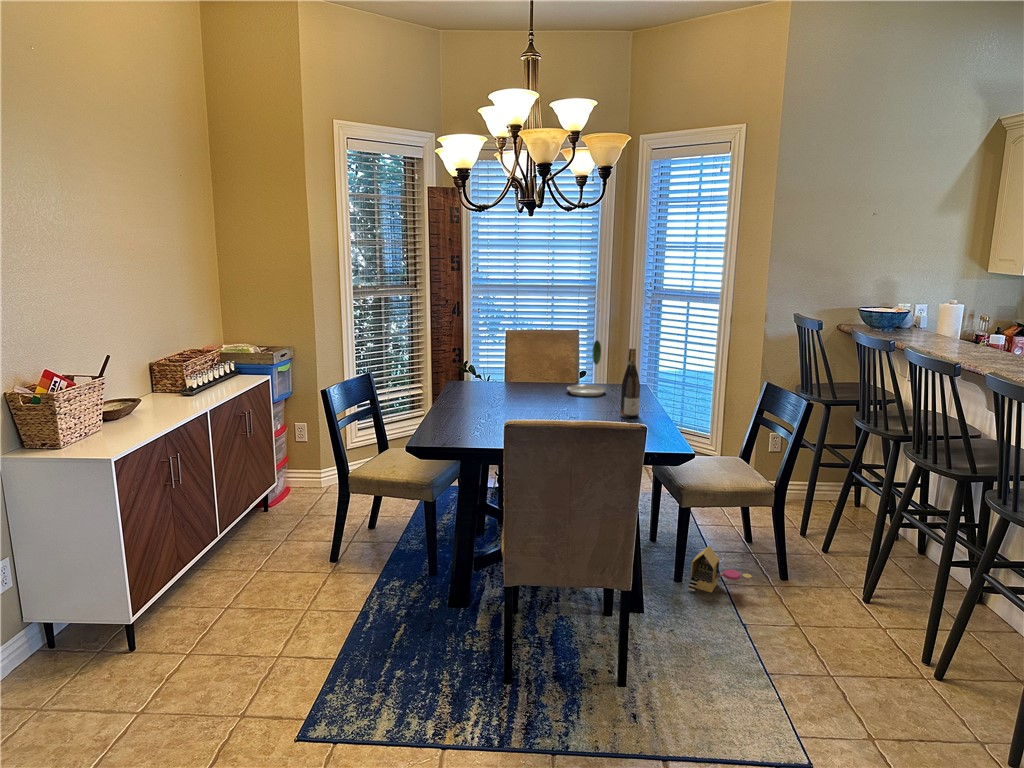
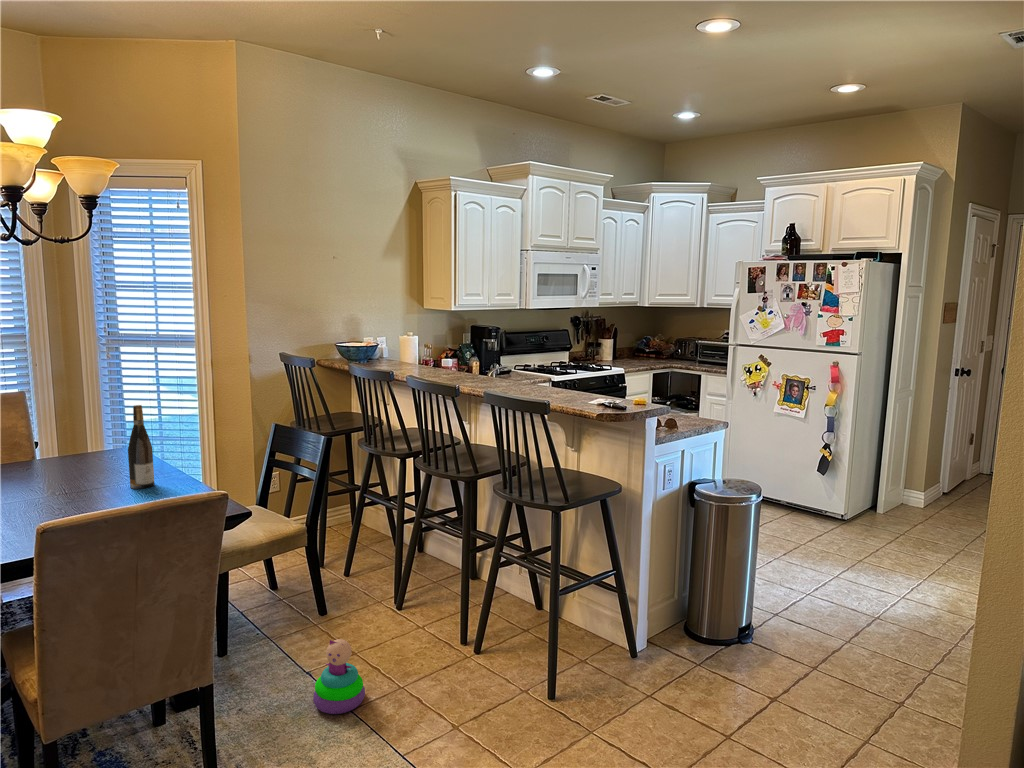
plate: present [567,340,606,396] -> none [30,401,90,475]
toy house: present [688,546,751,592] -> none [237,608,301,664]
stacking toy: none [735,597,788,672] -> present [313,639,365,714]

